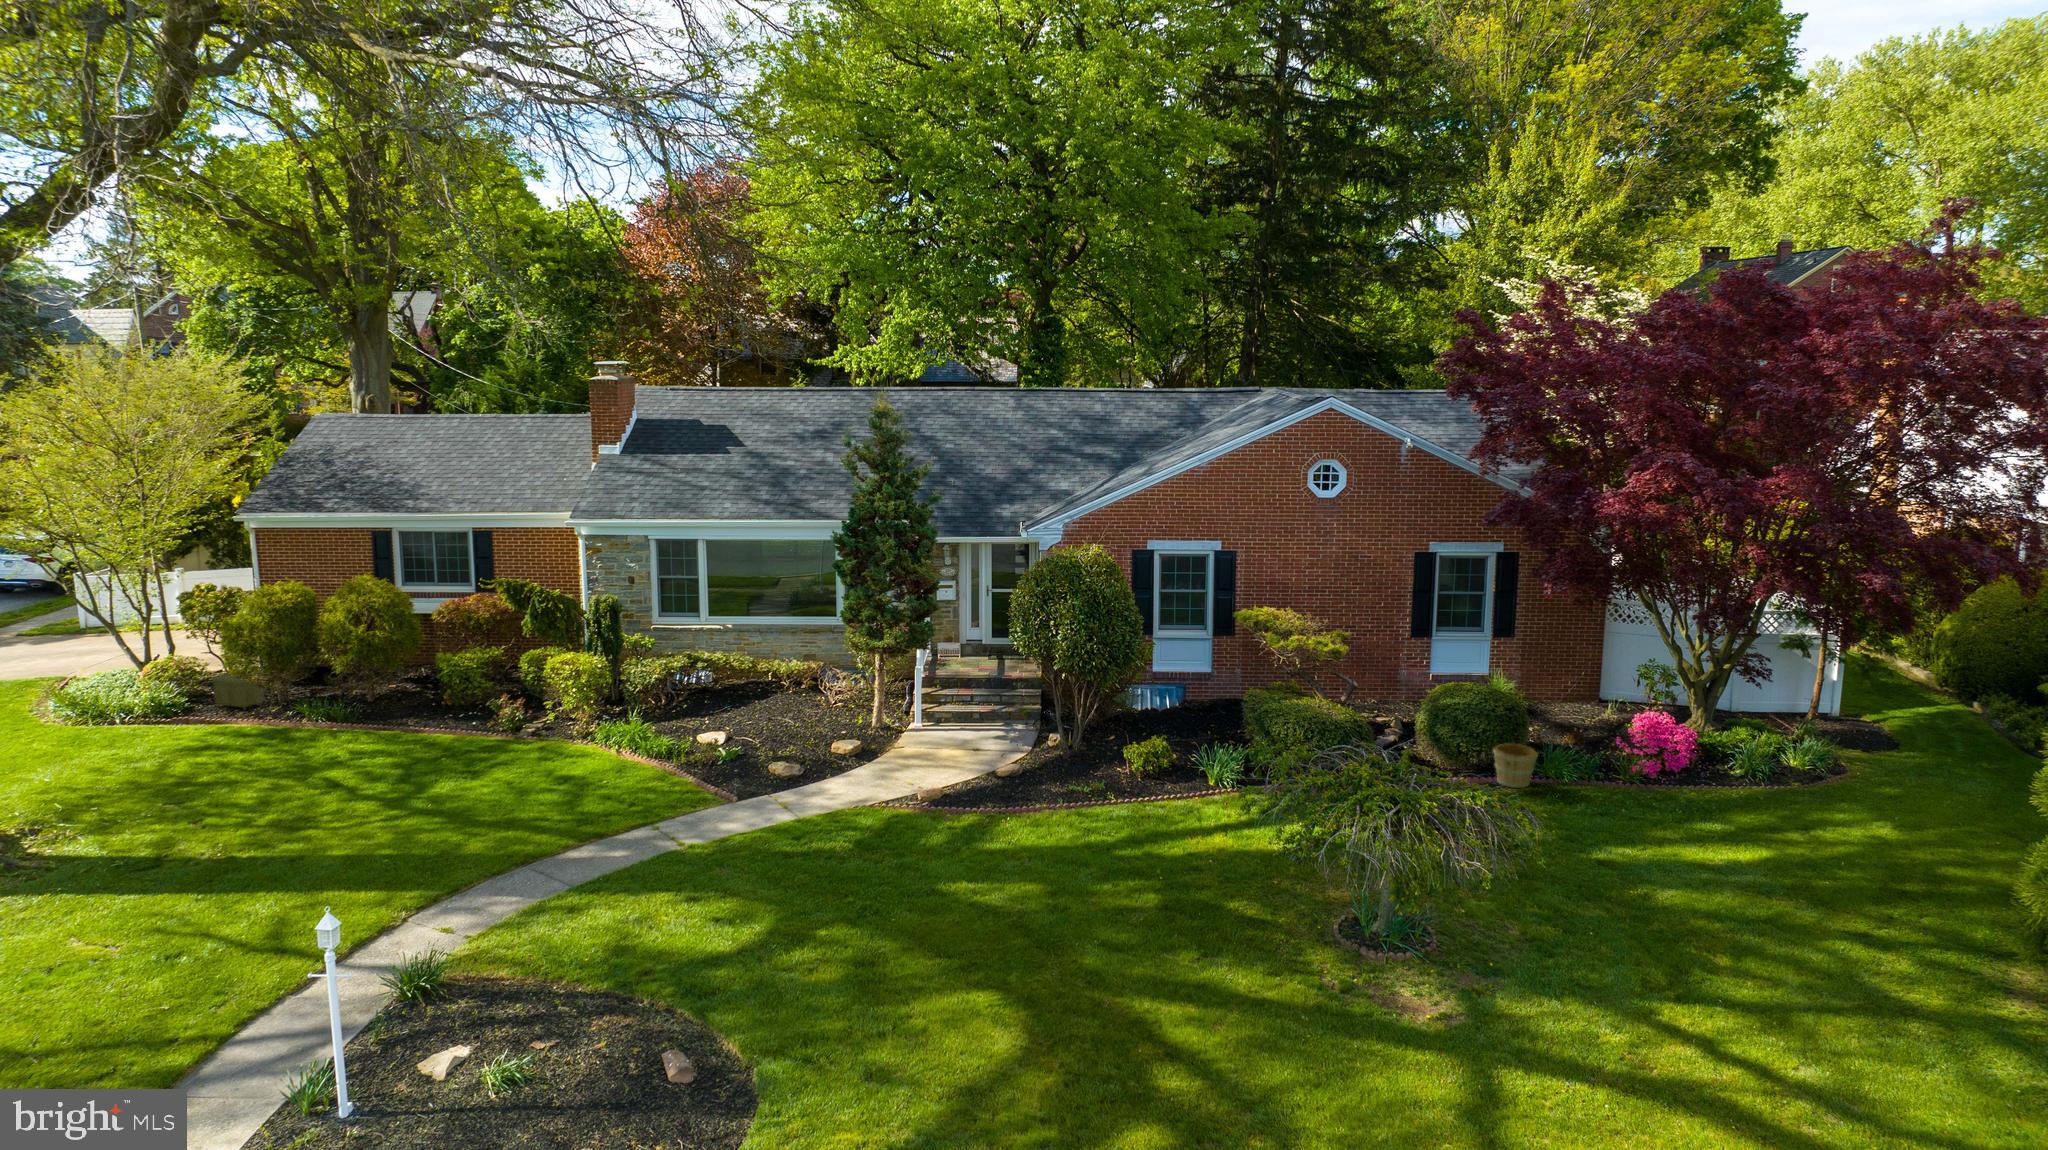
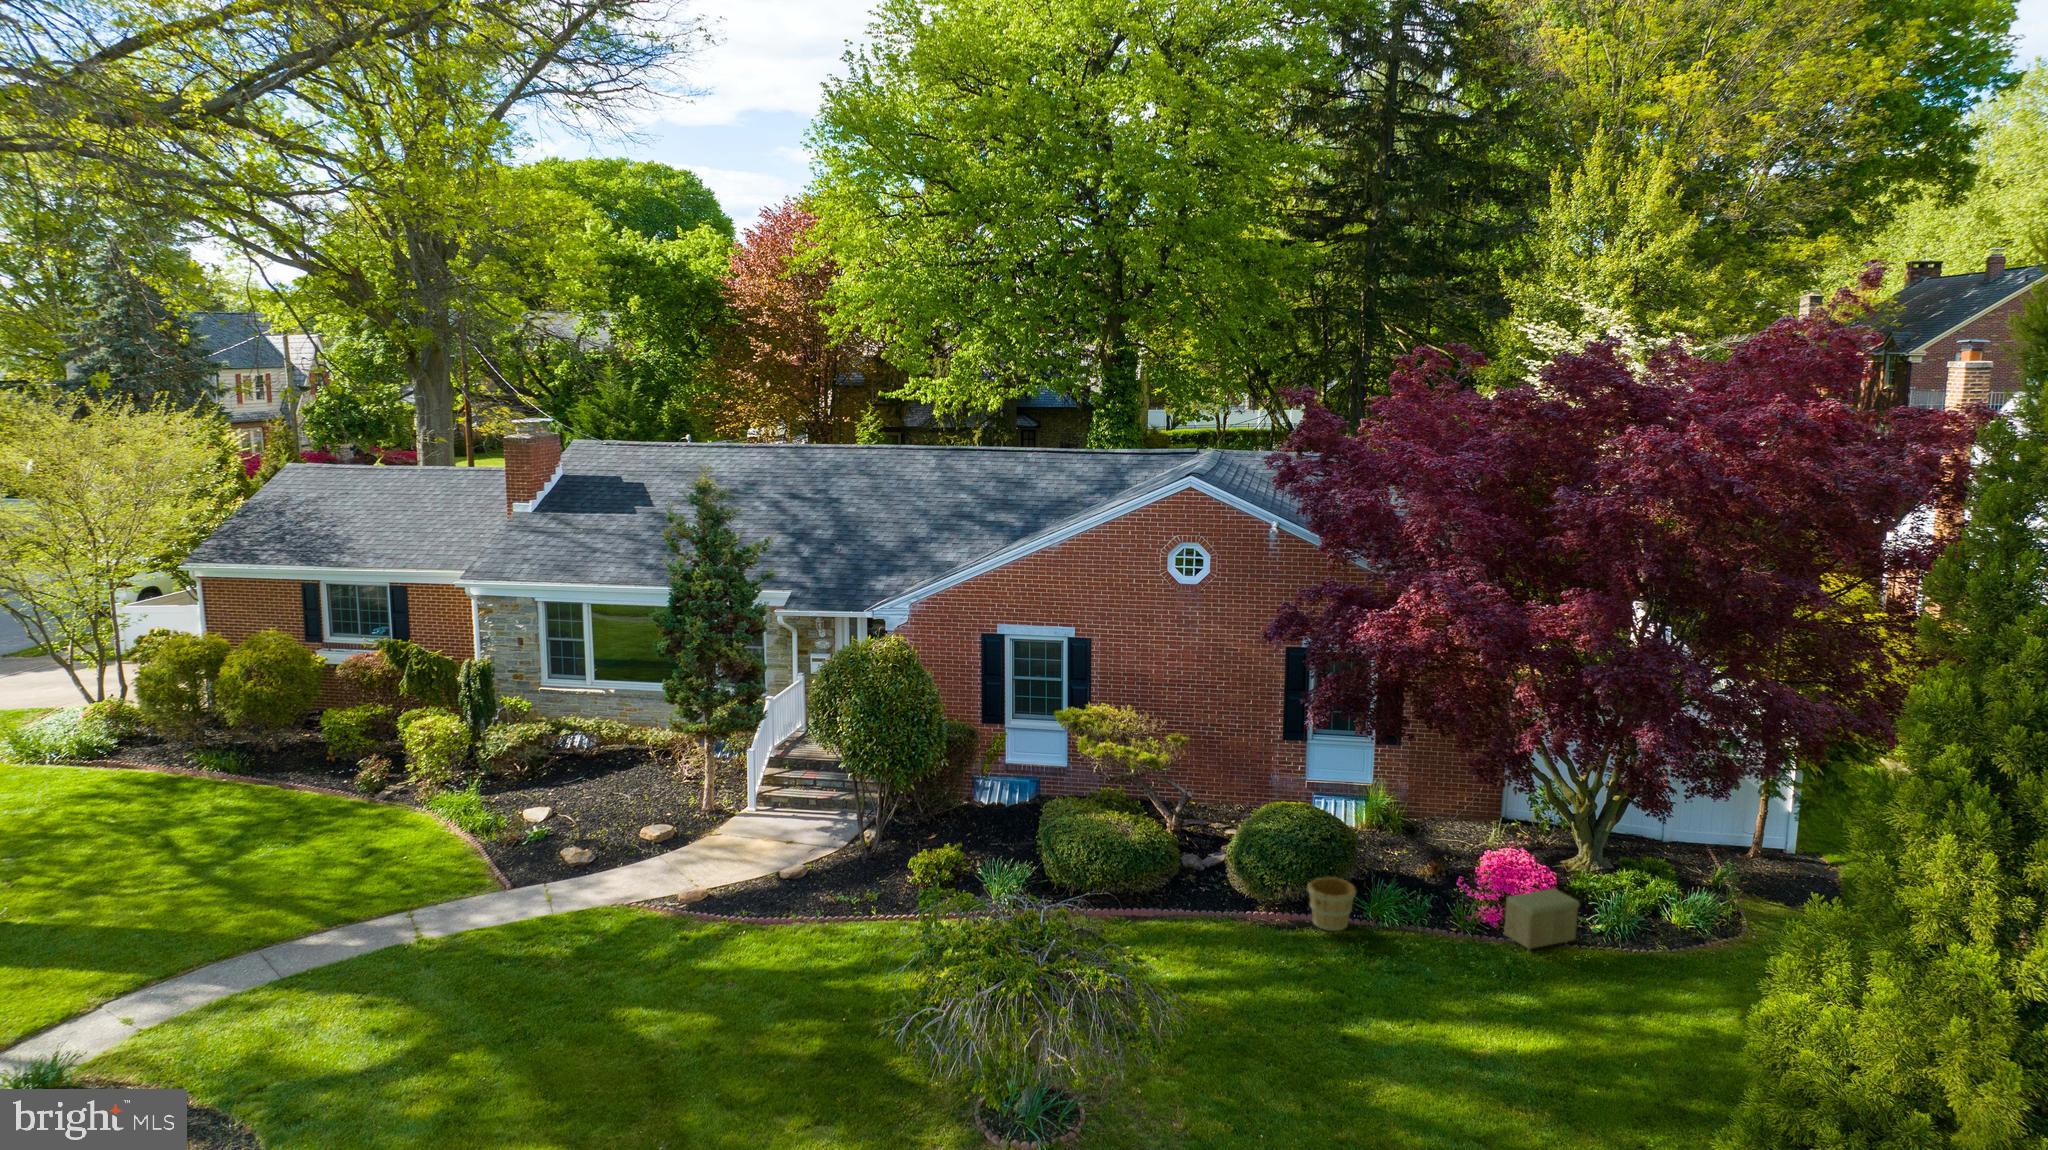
storage bench: present [212,673,264,709] -> present [1504,889,1580,950]
potted plant: present [1115,692,1142,724] -> present [519,747,546,777]

